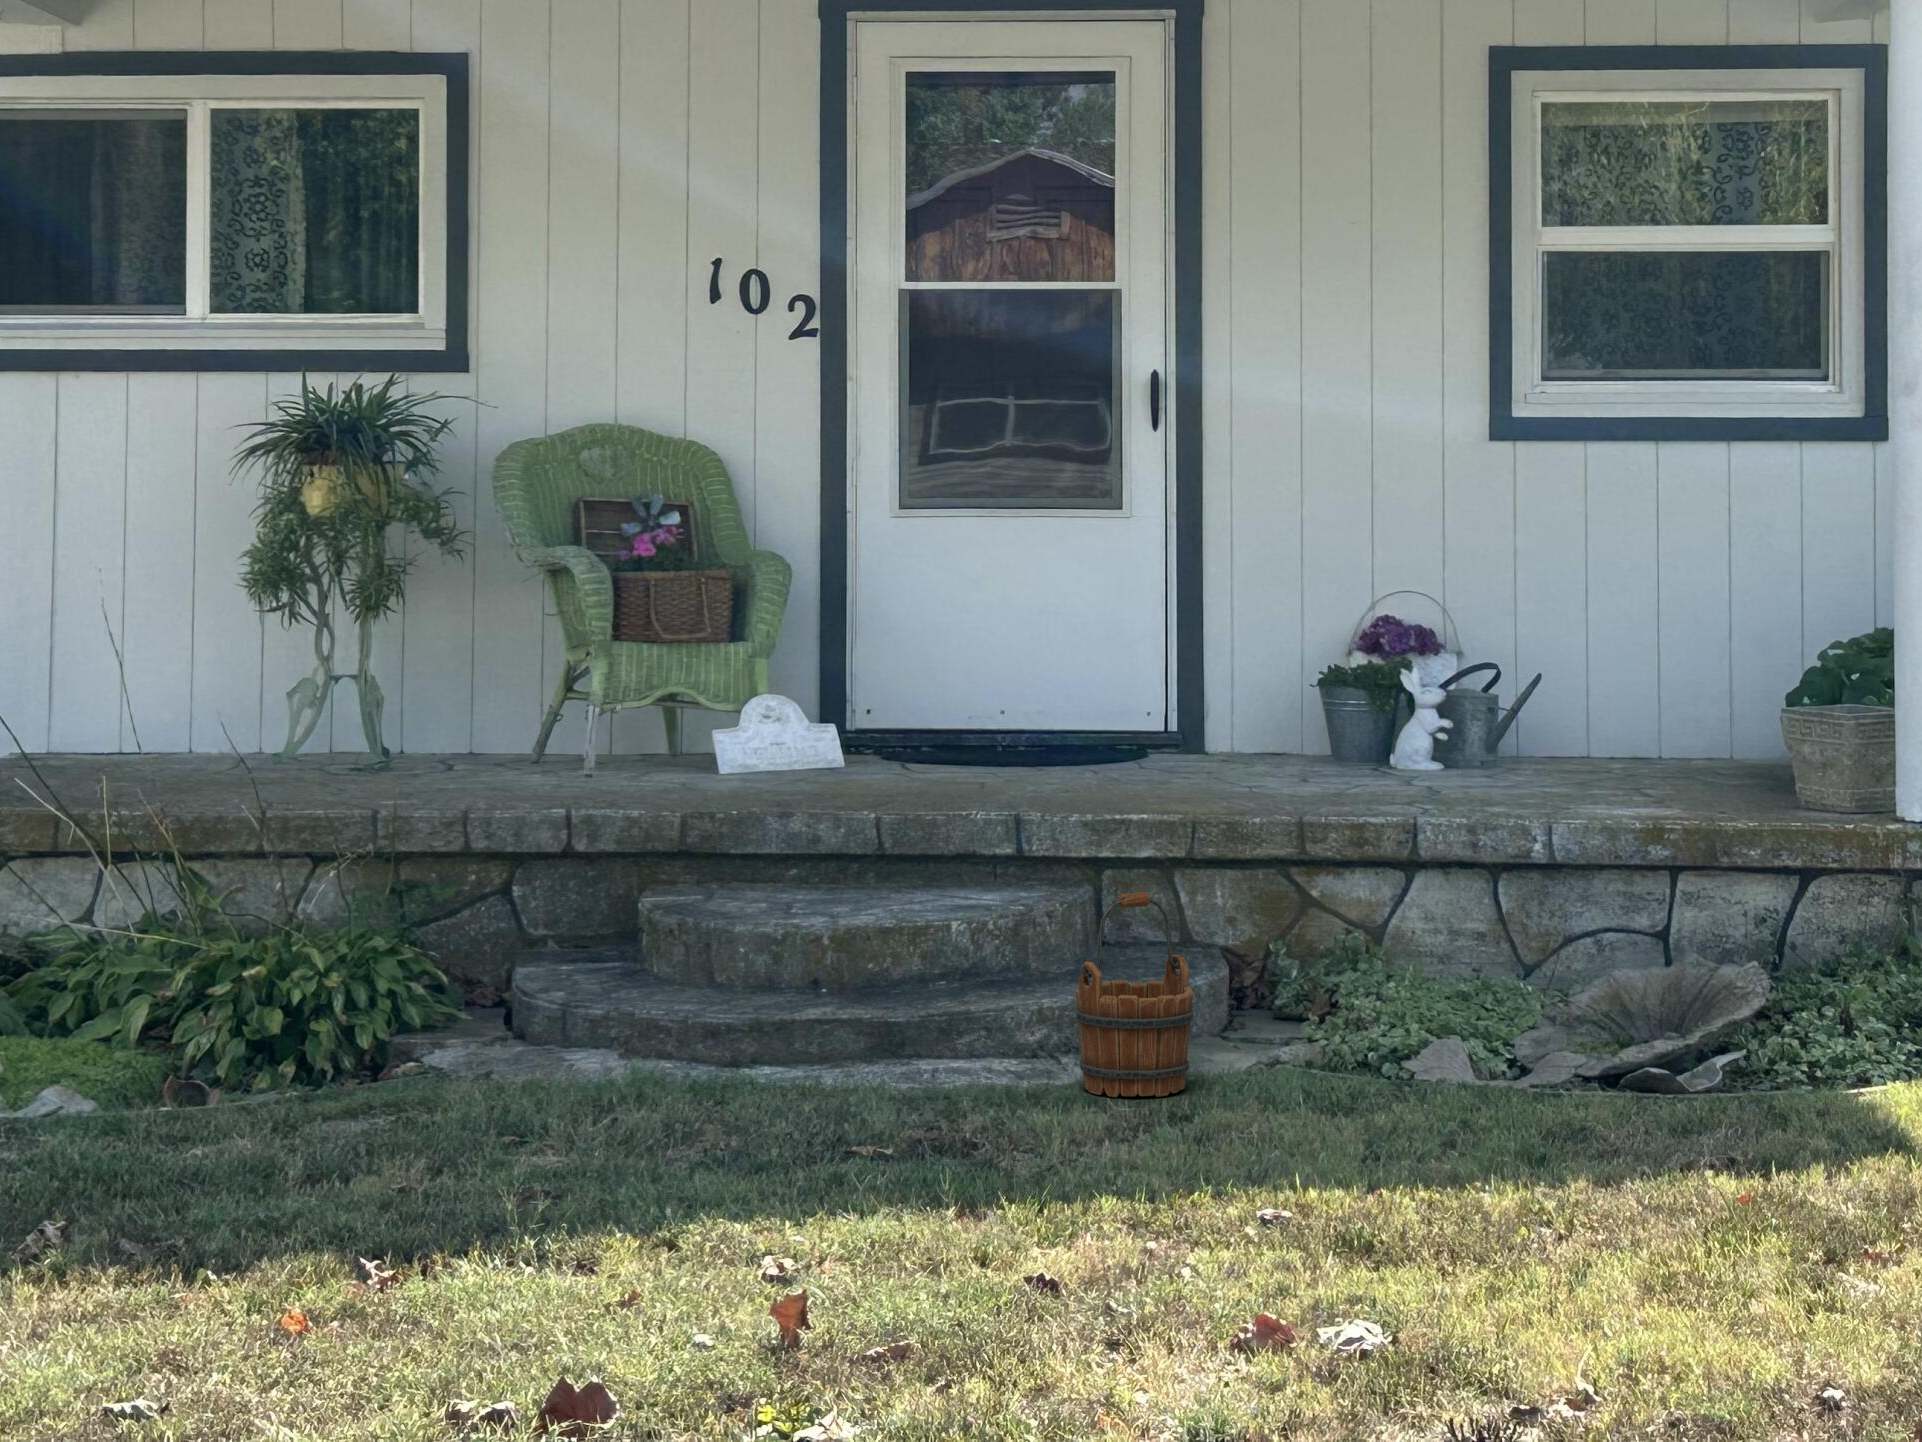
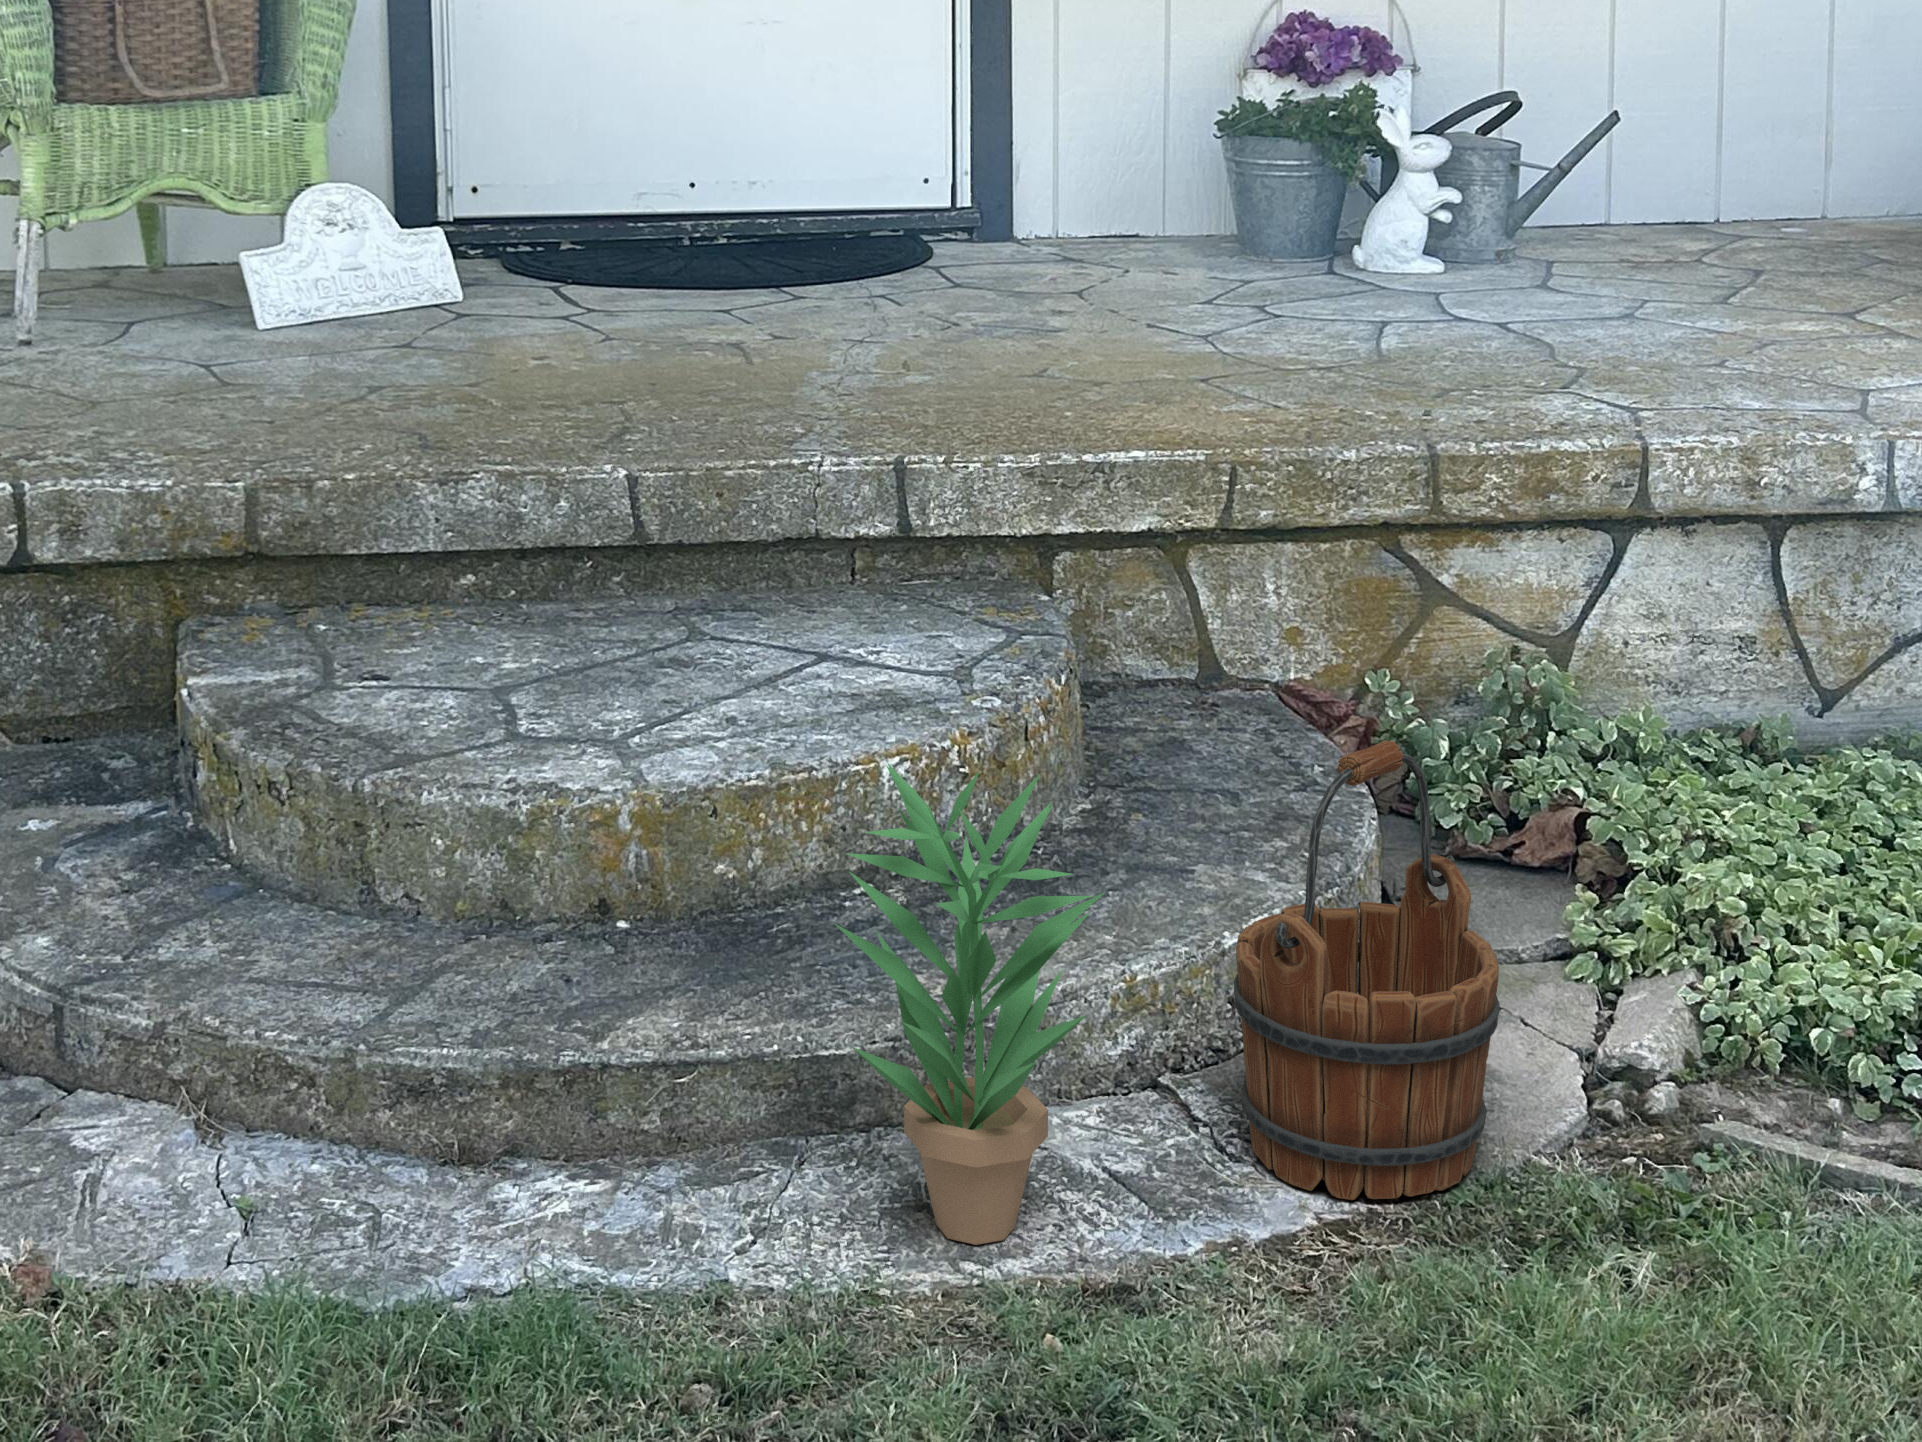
potted plant: none [880,874,995,1100] -> present [835,763,1105,1245]

